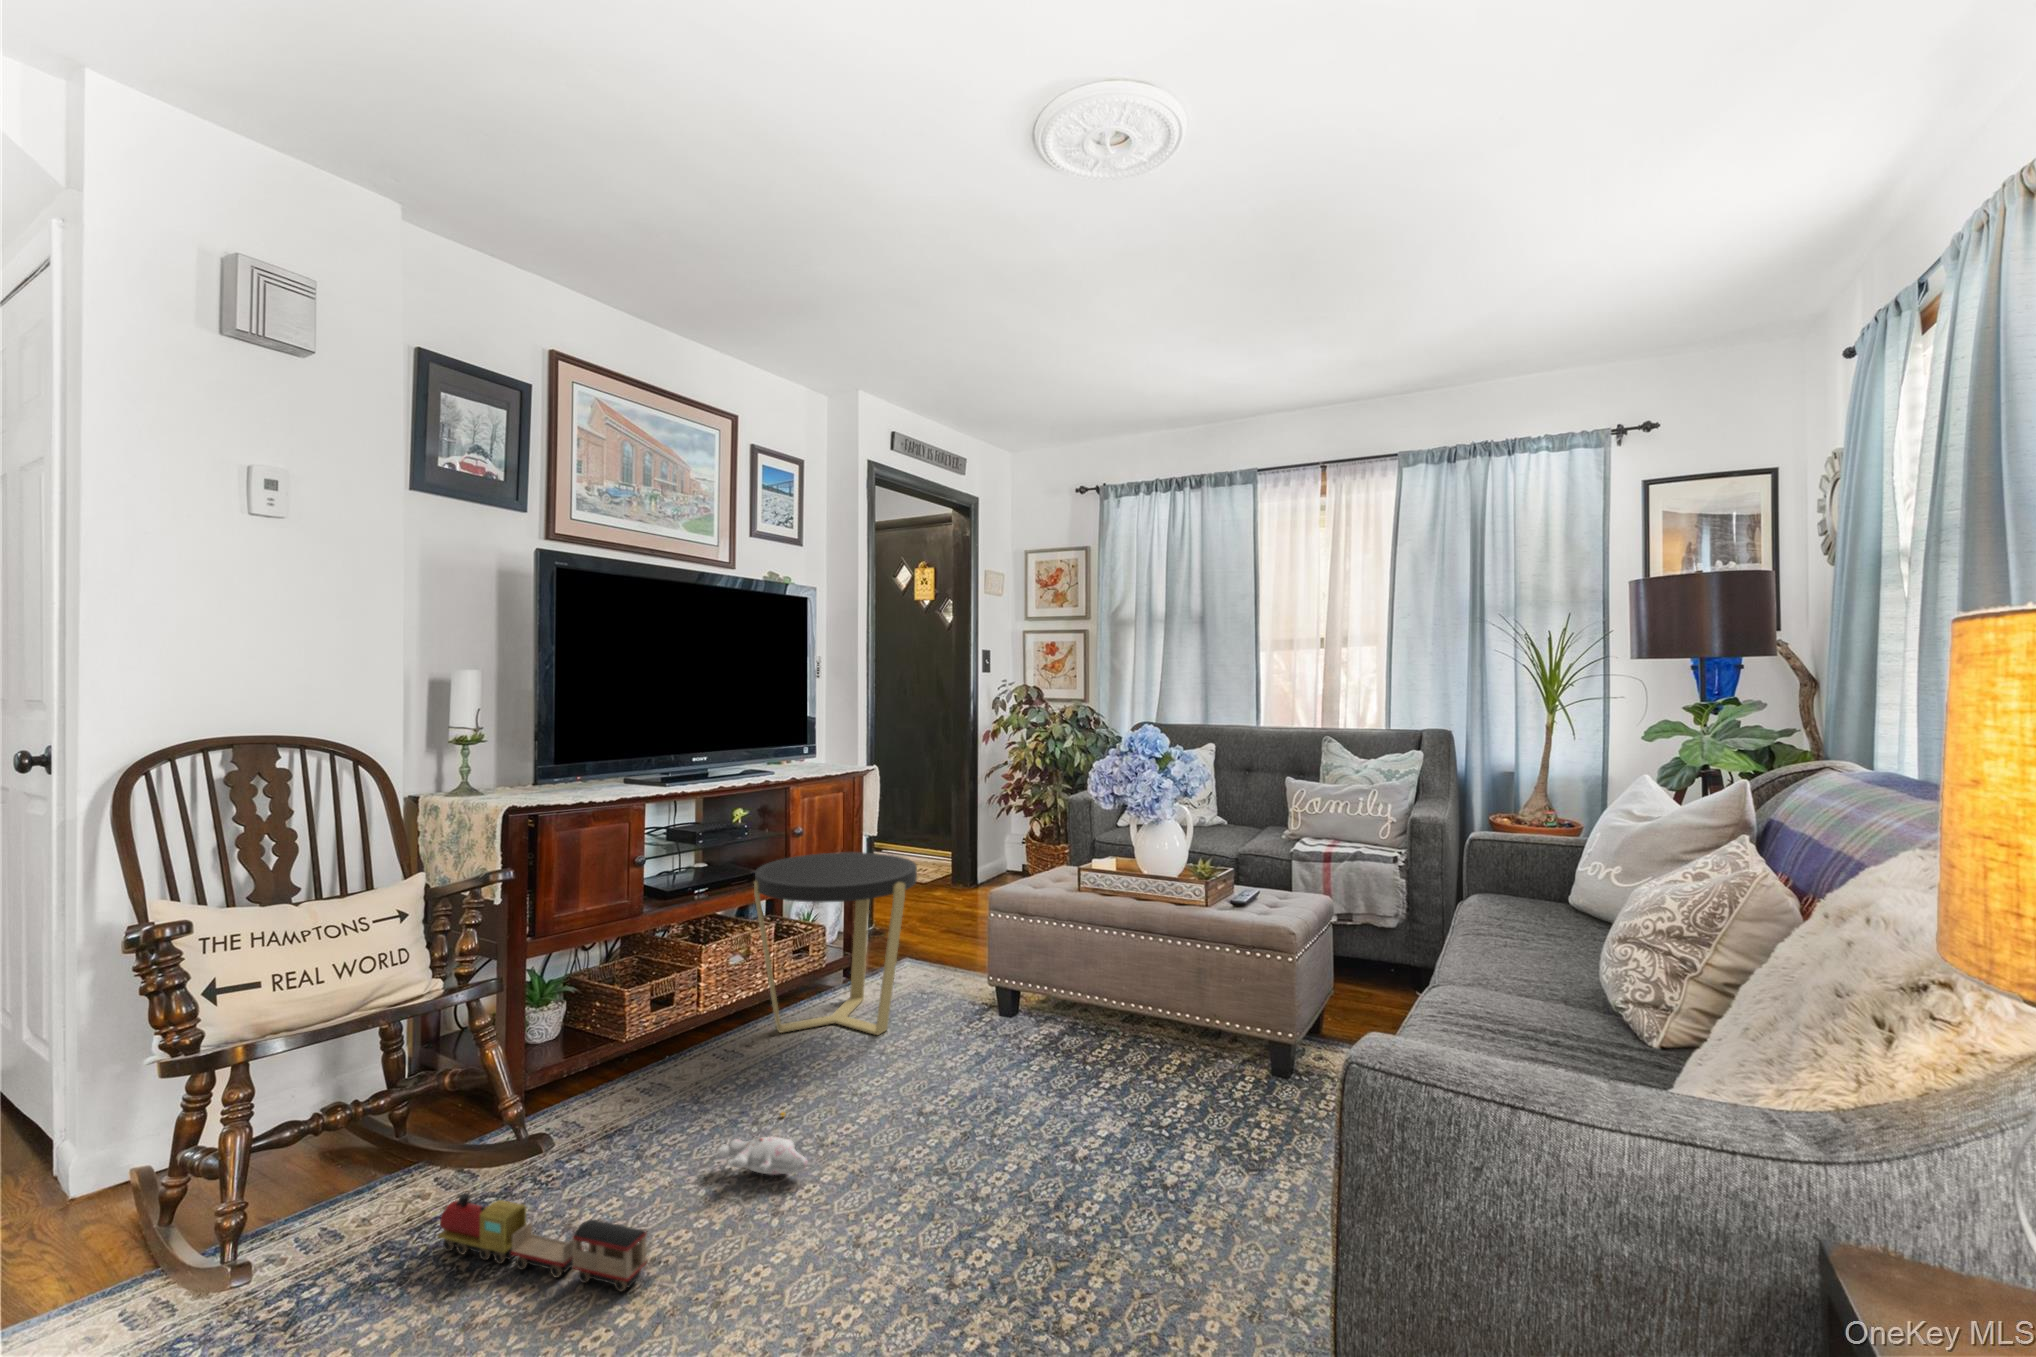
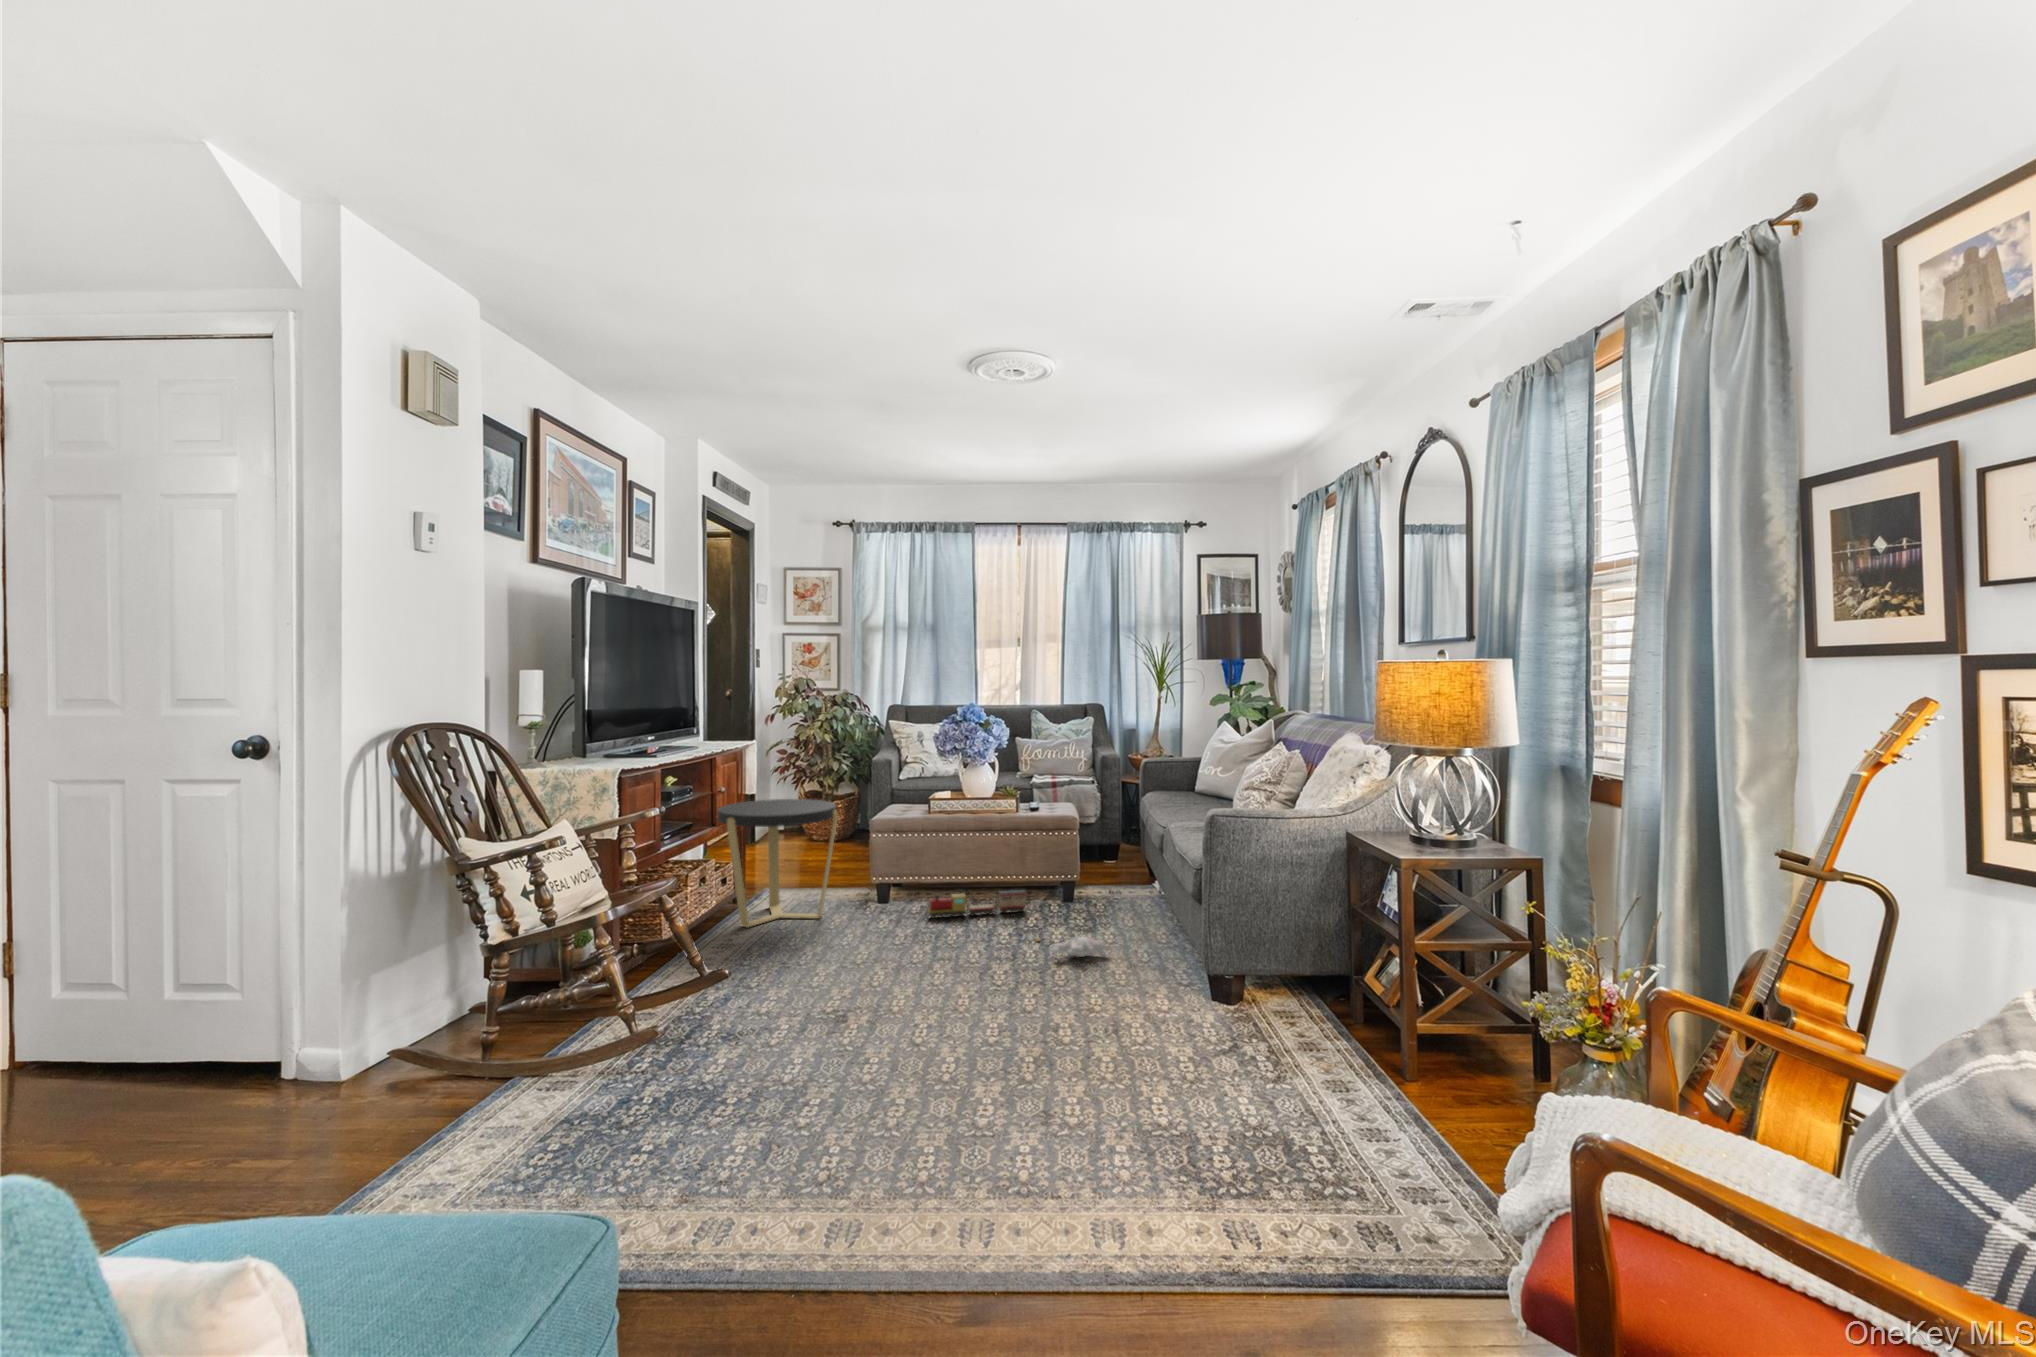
plush toy: present [718,1112,808,1175] -> present [1037,937,1106,957]
toy train: present [437,1193,647,1291] -> present [928,890,1026,918]

